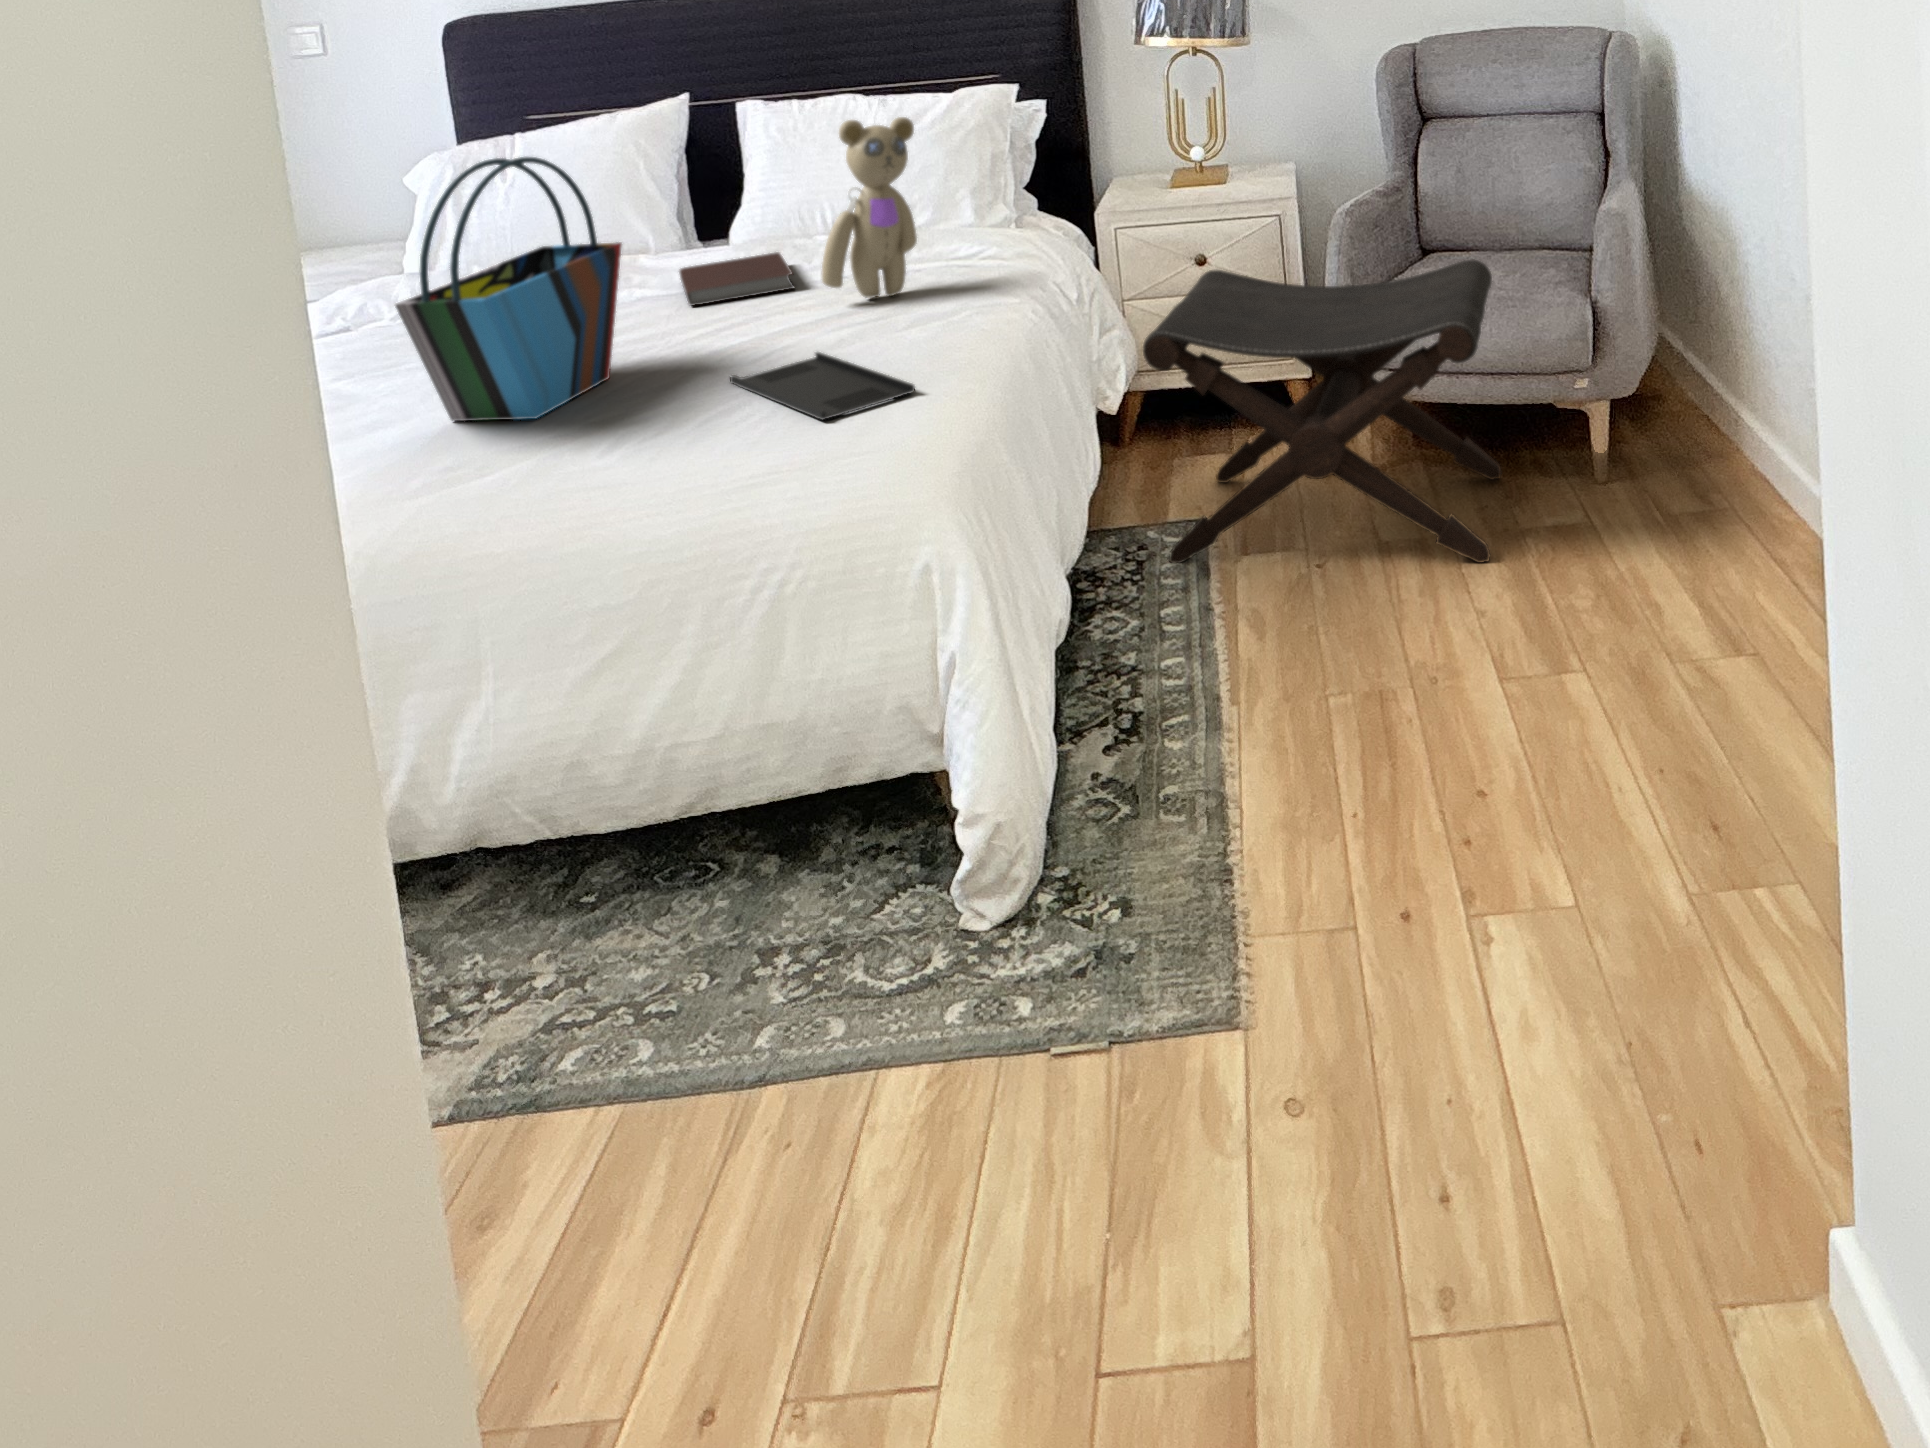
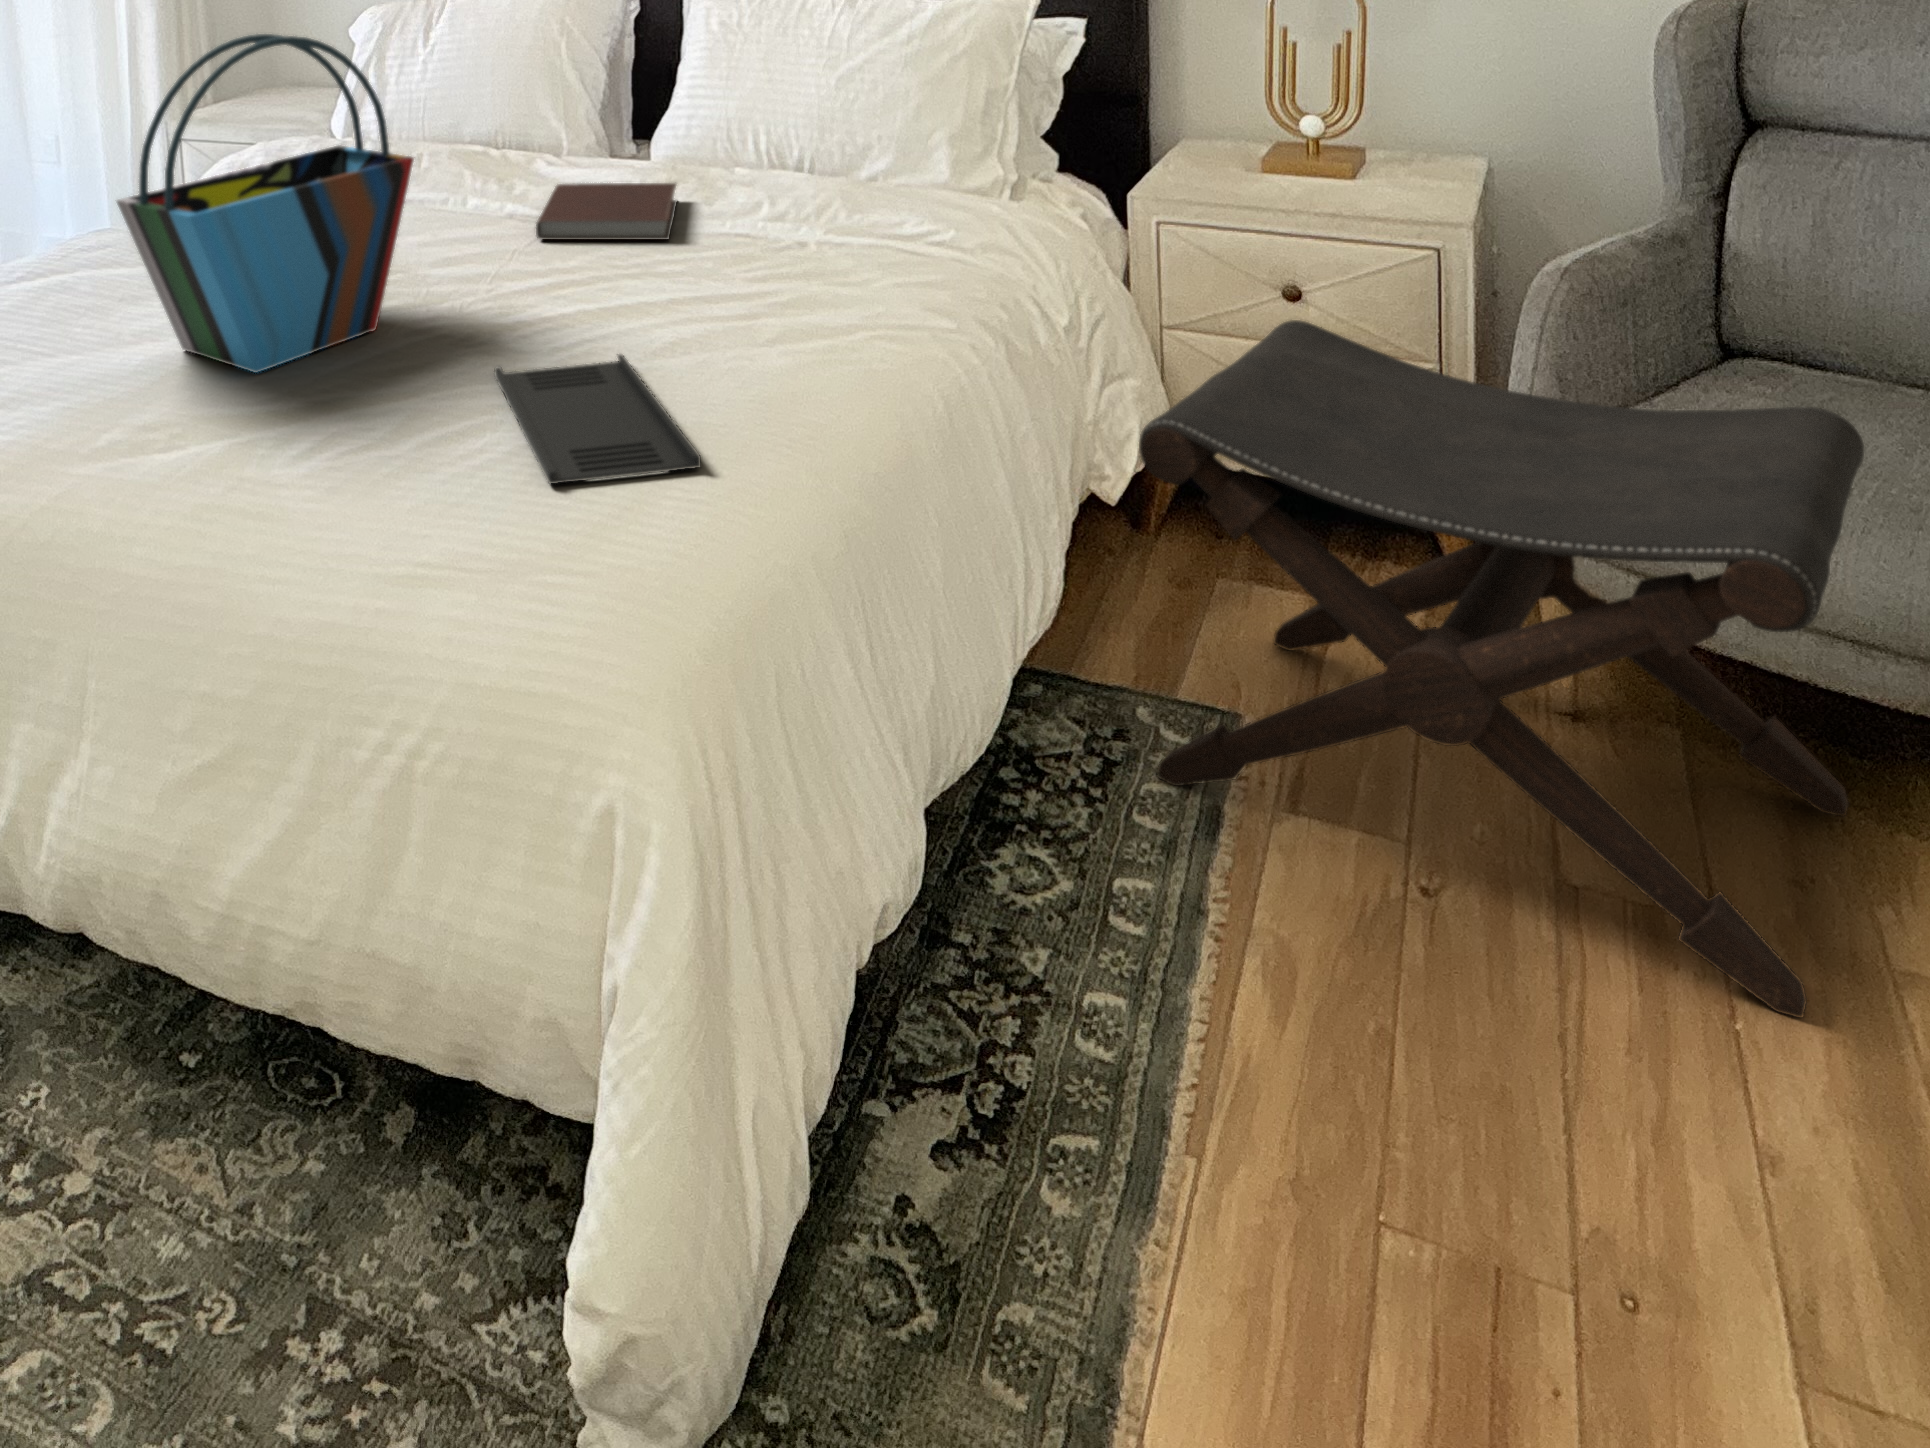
teddy bear: present [822,117,917,298] -> none [682,30,828,279]

